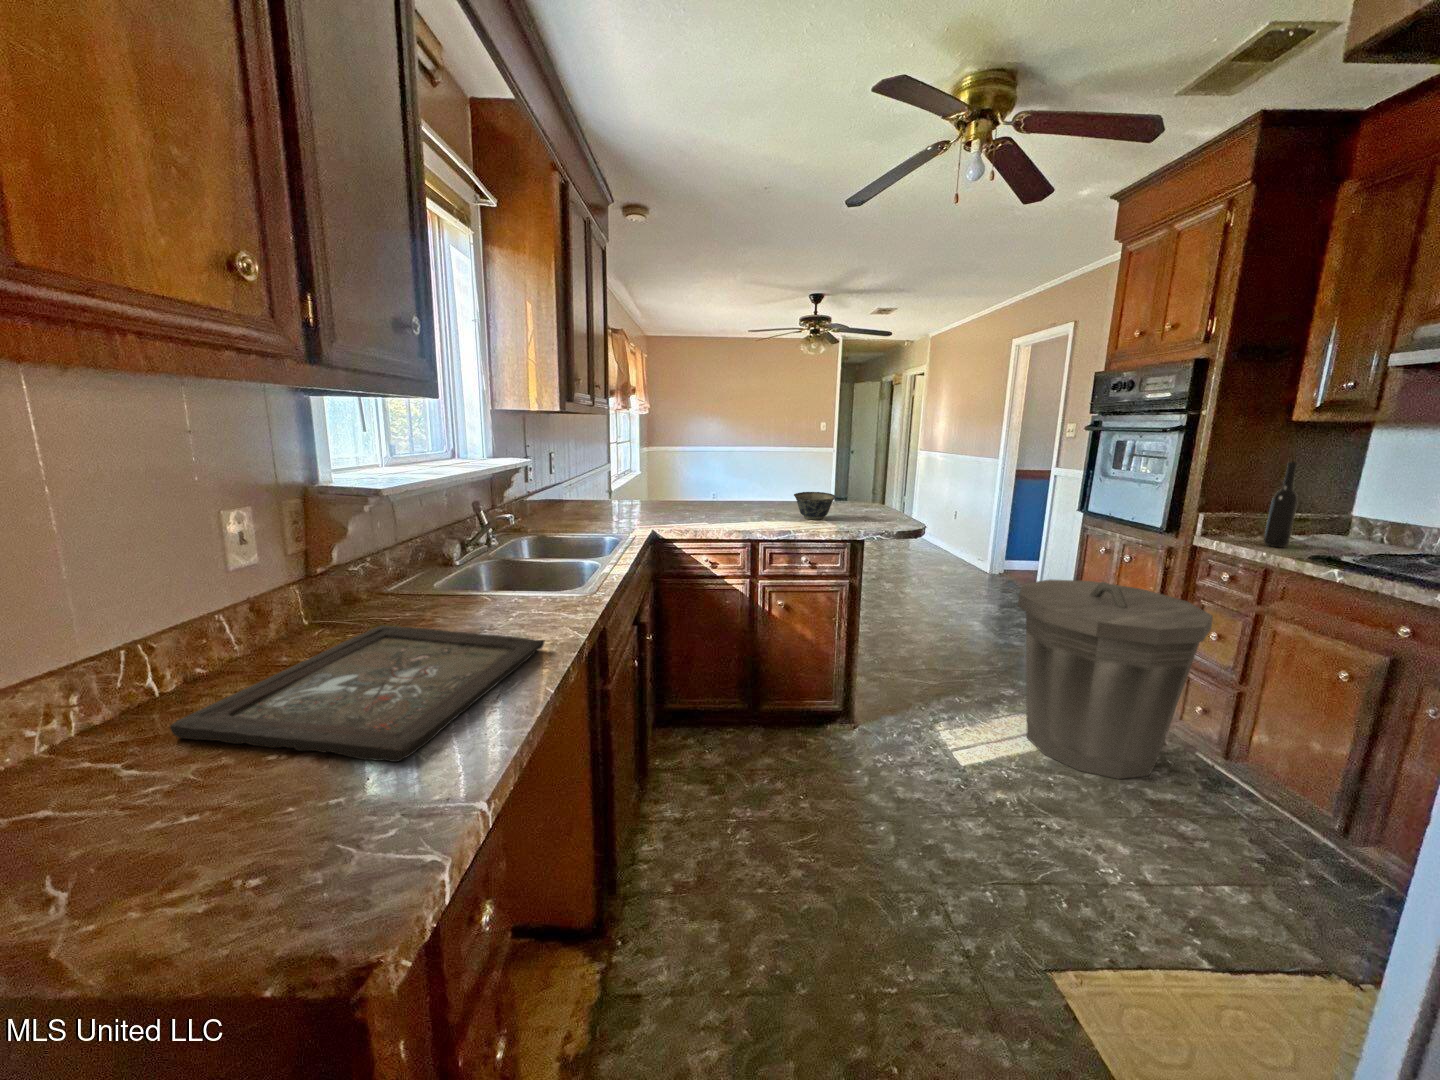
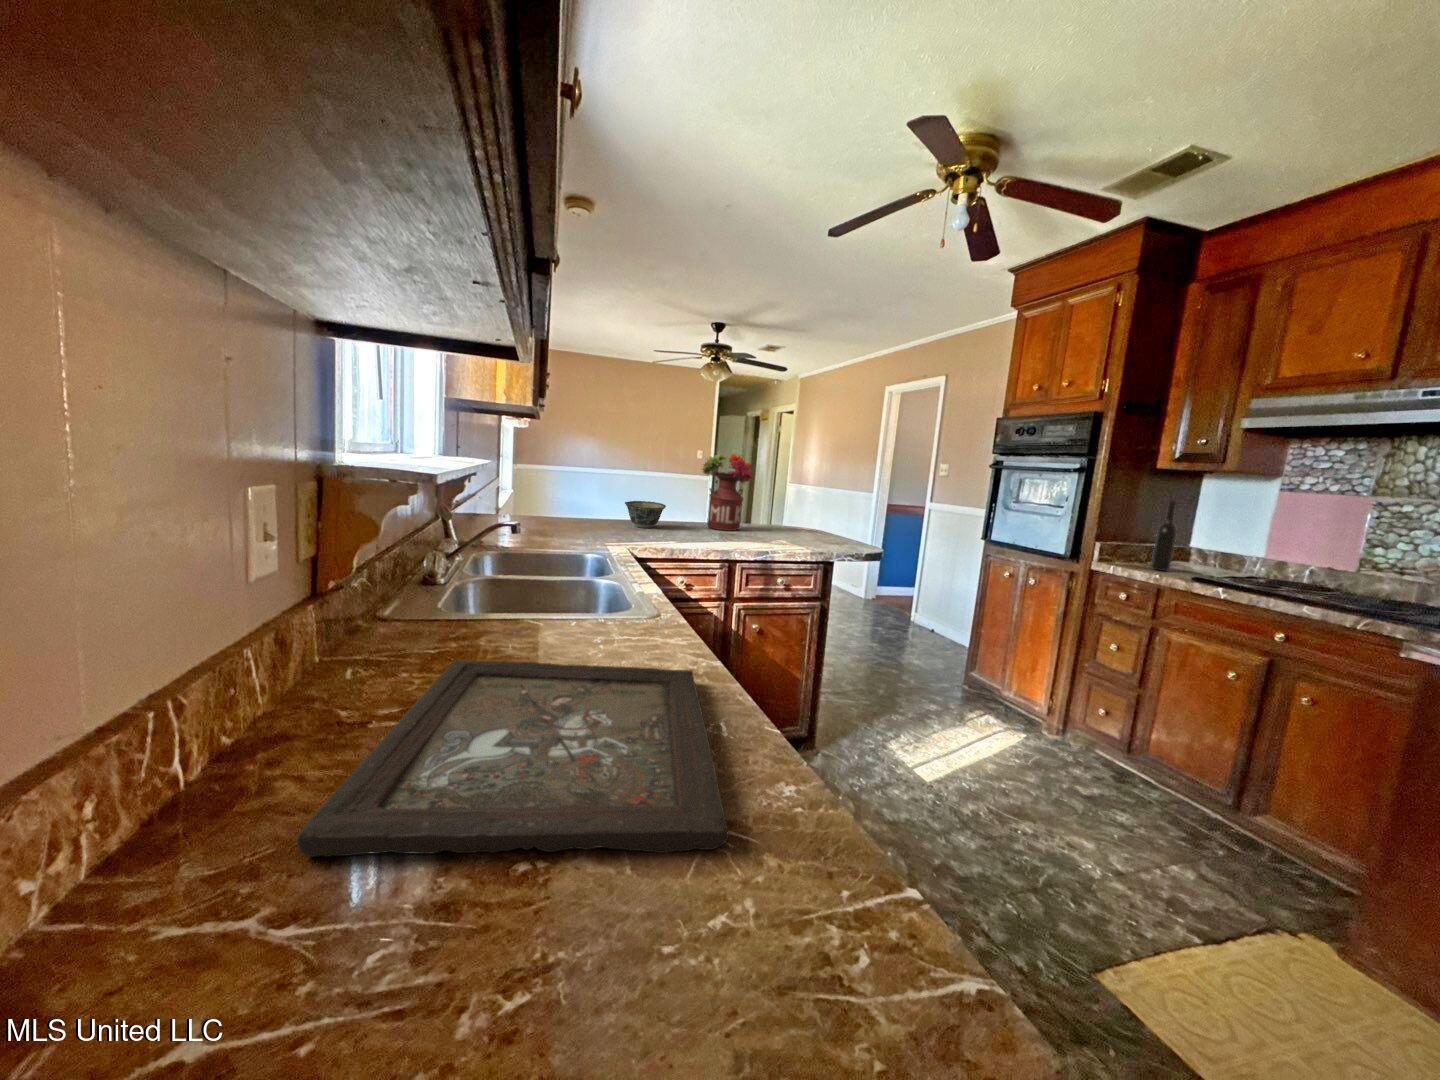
flower arrangement: none [743,434,795,510] -> present [702,454,753,531]
bowl: present [794,492,836,520] -> present [625,501,666,528]
trash can: present [1018,579,1213,779] -> none [957,600,1122,780]

